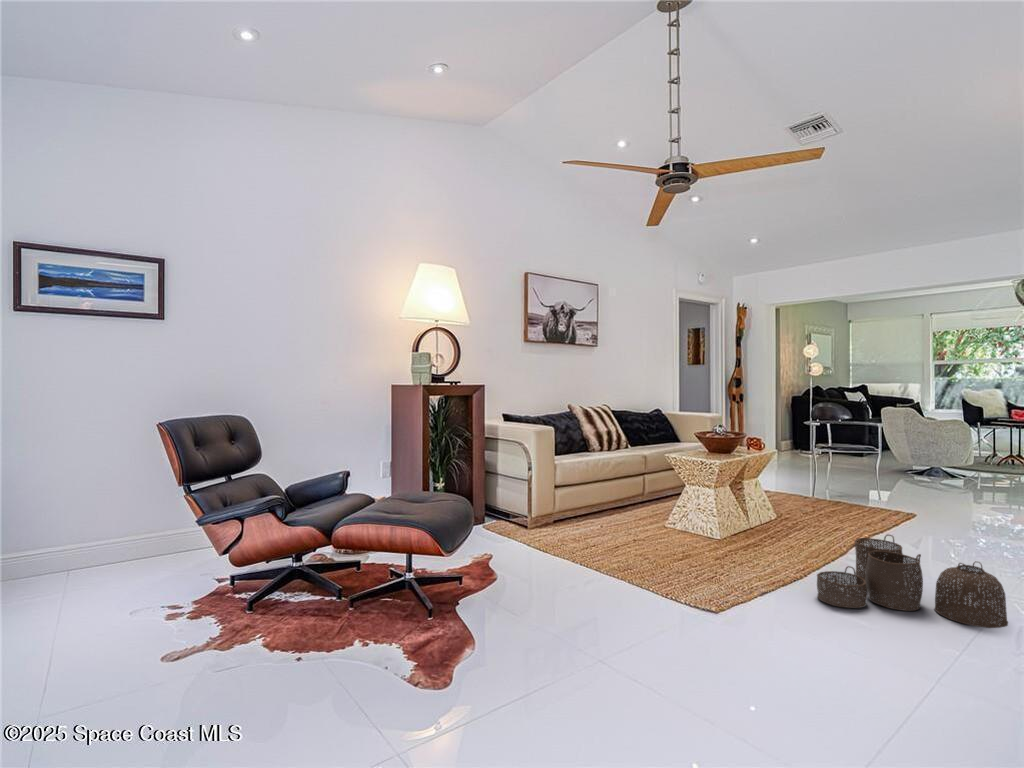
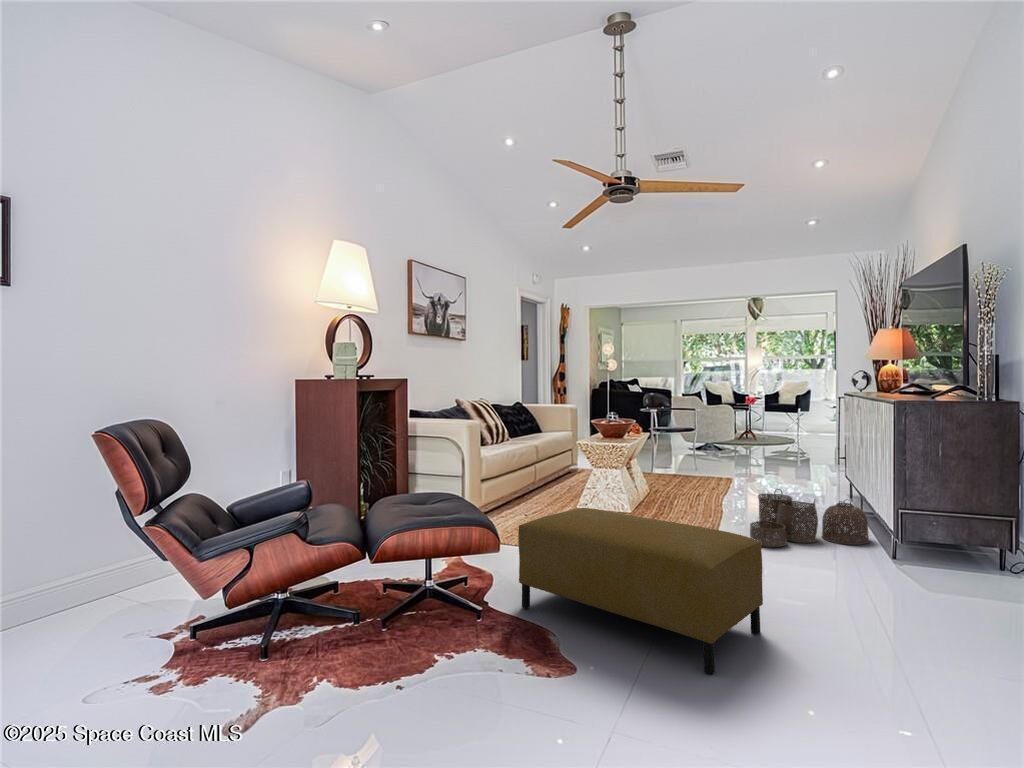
ottoman: none [470,525,678,728] -> present [518,508,763,674]

